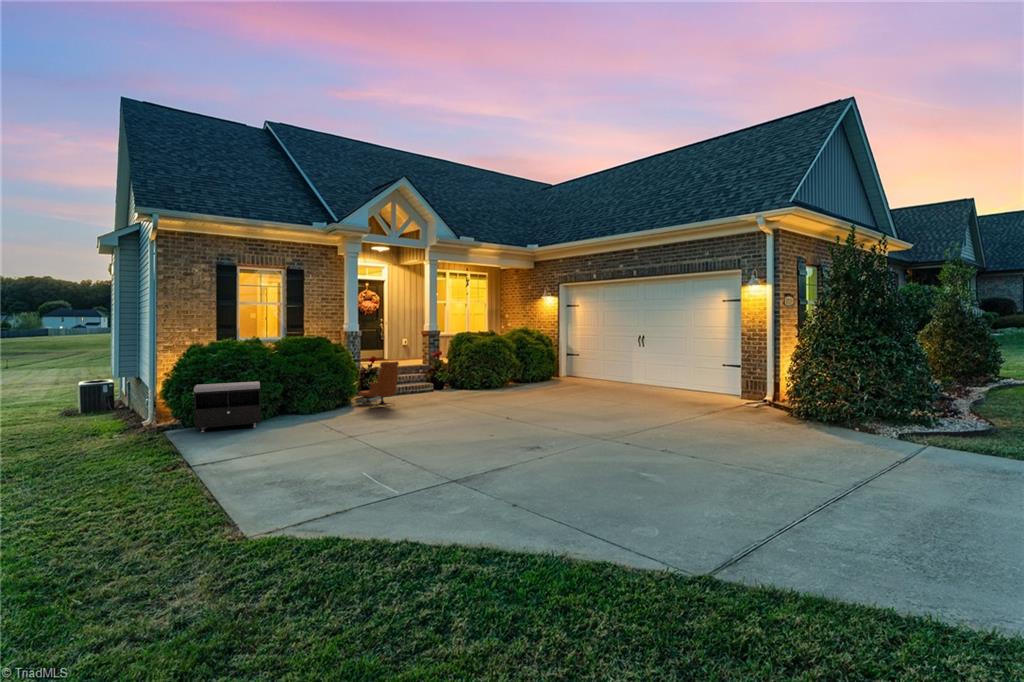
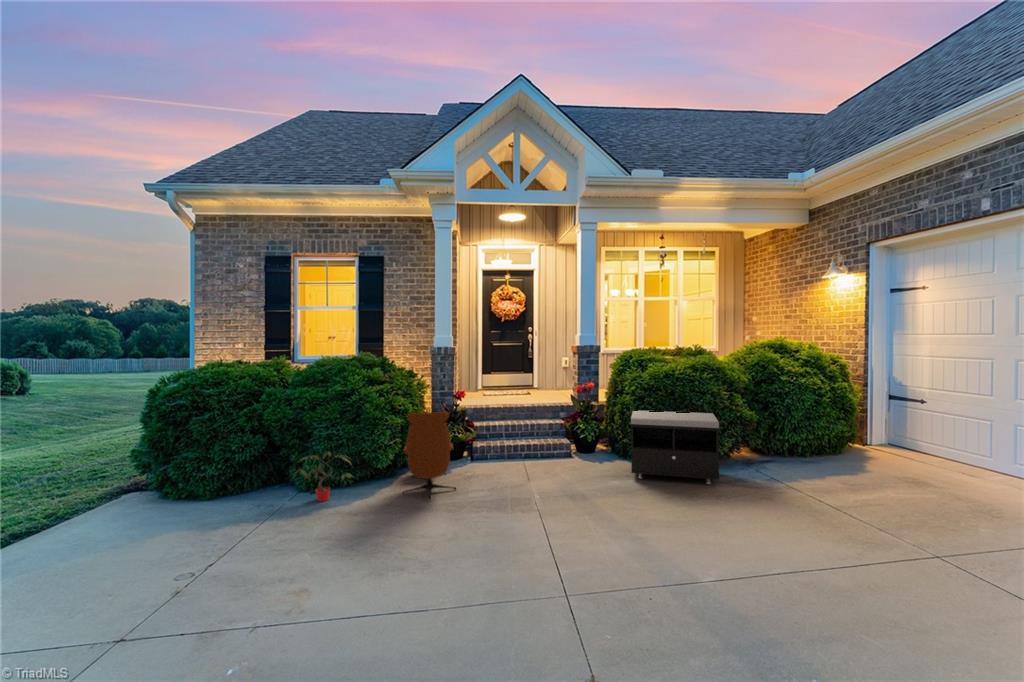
storage bench: present [194,381,261,432] -> present [631,411,719,484]
potted plant: none [312,387,347,415] -> present [293,452,352,502]

